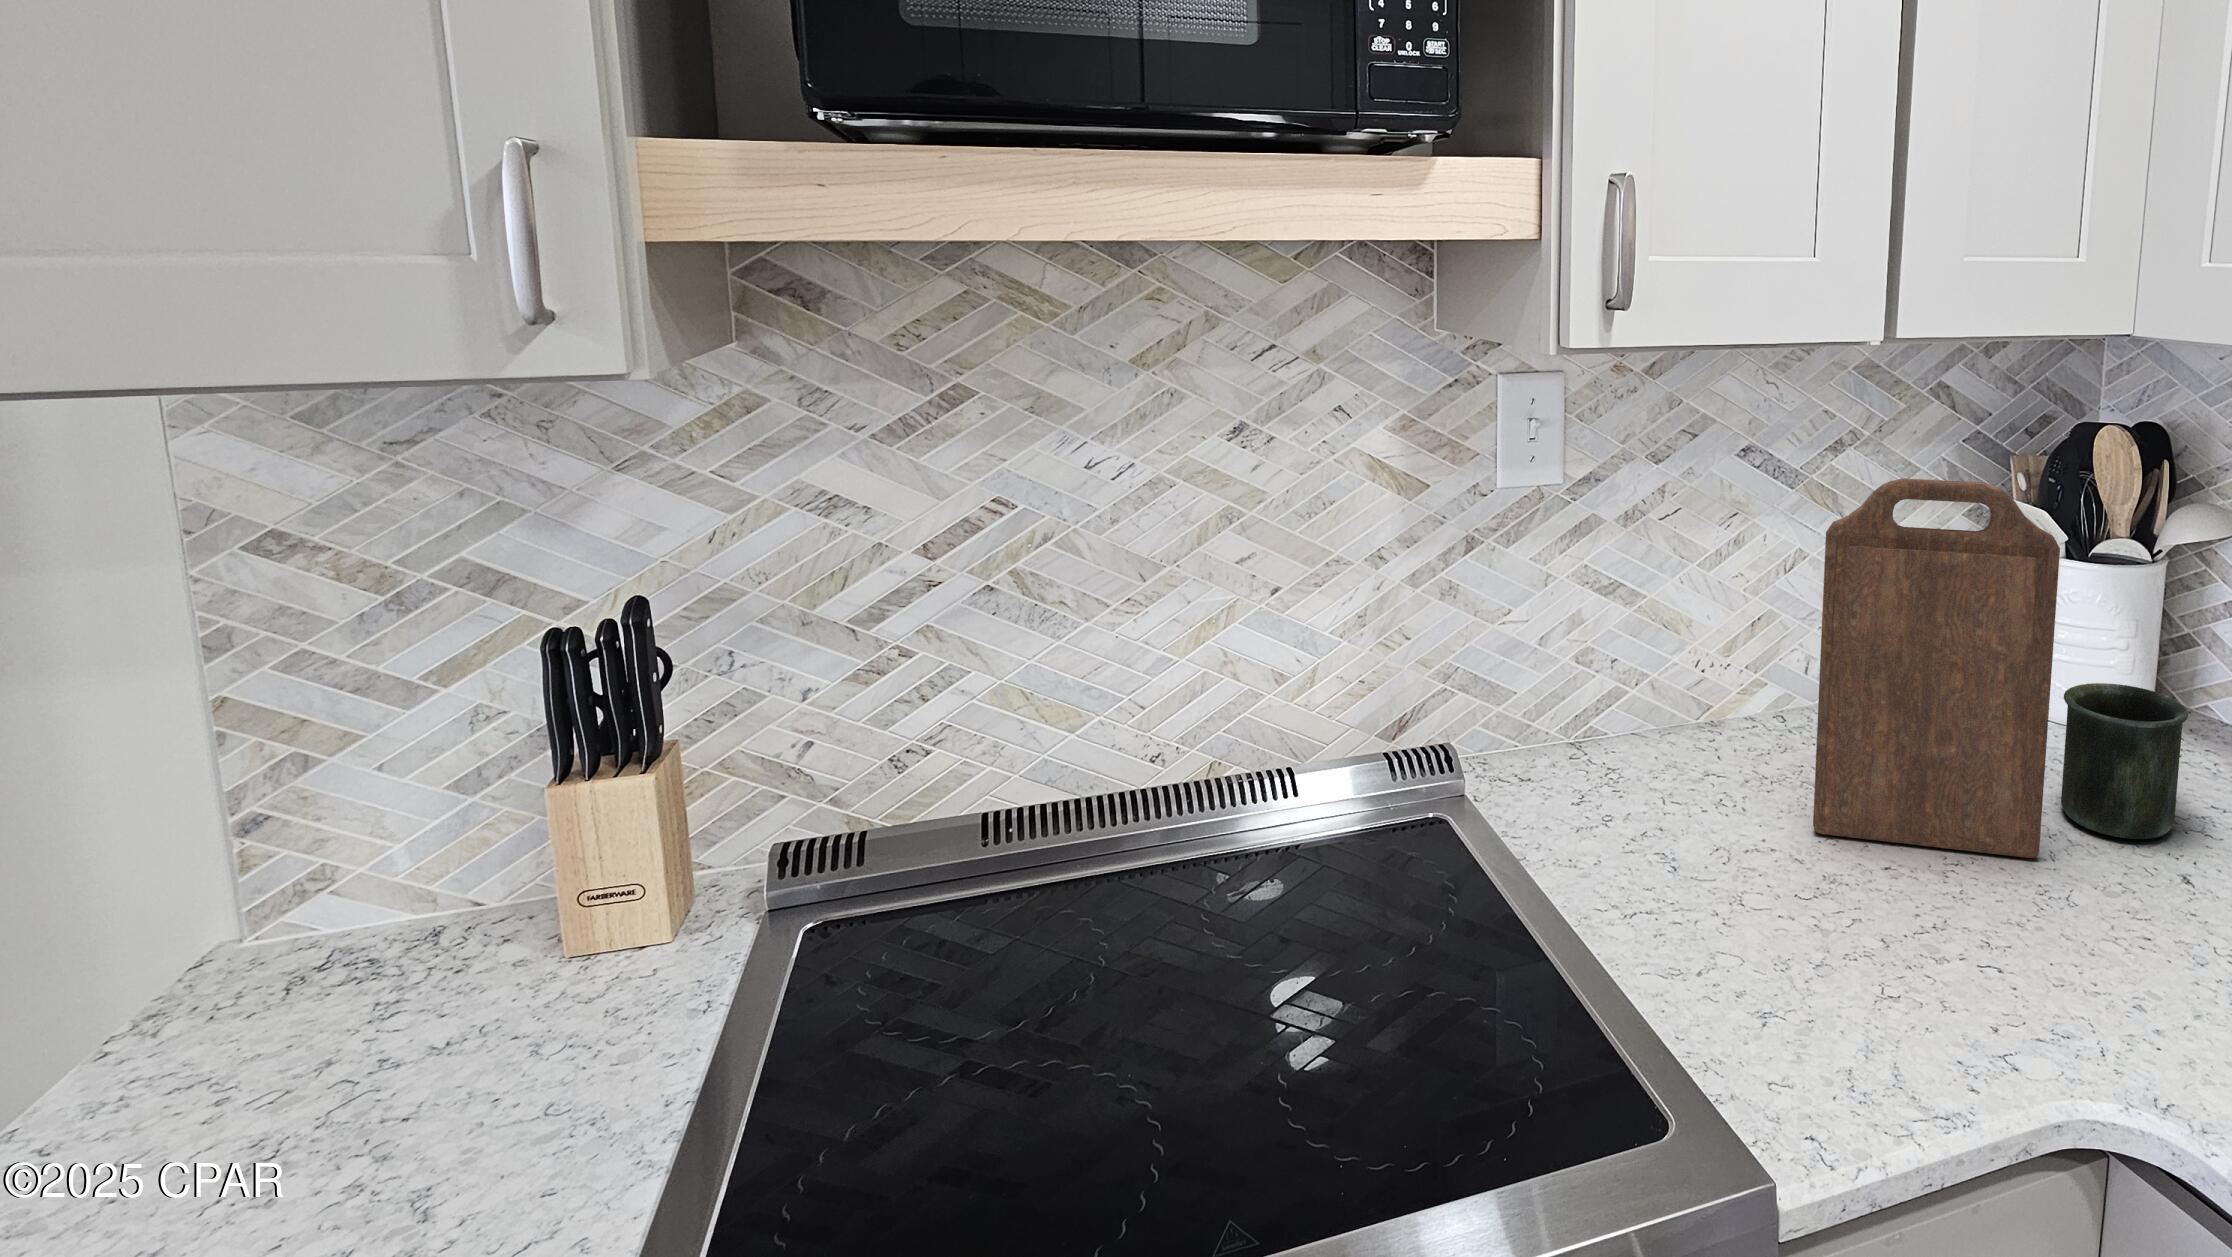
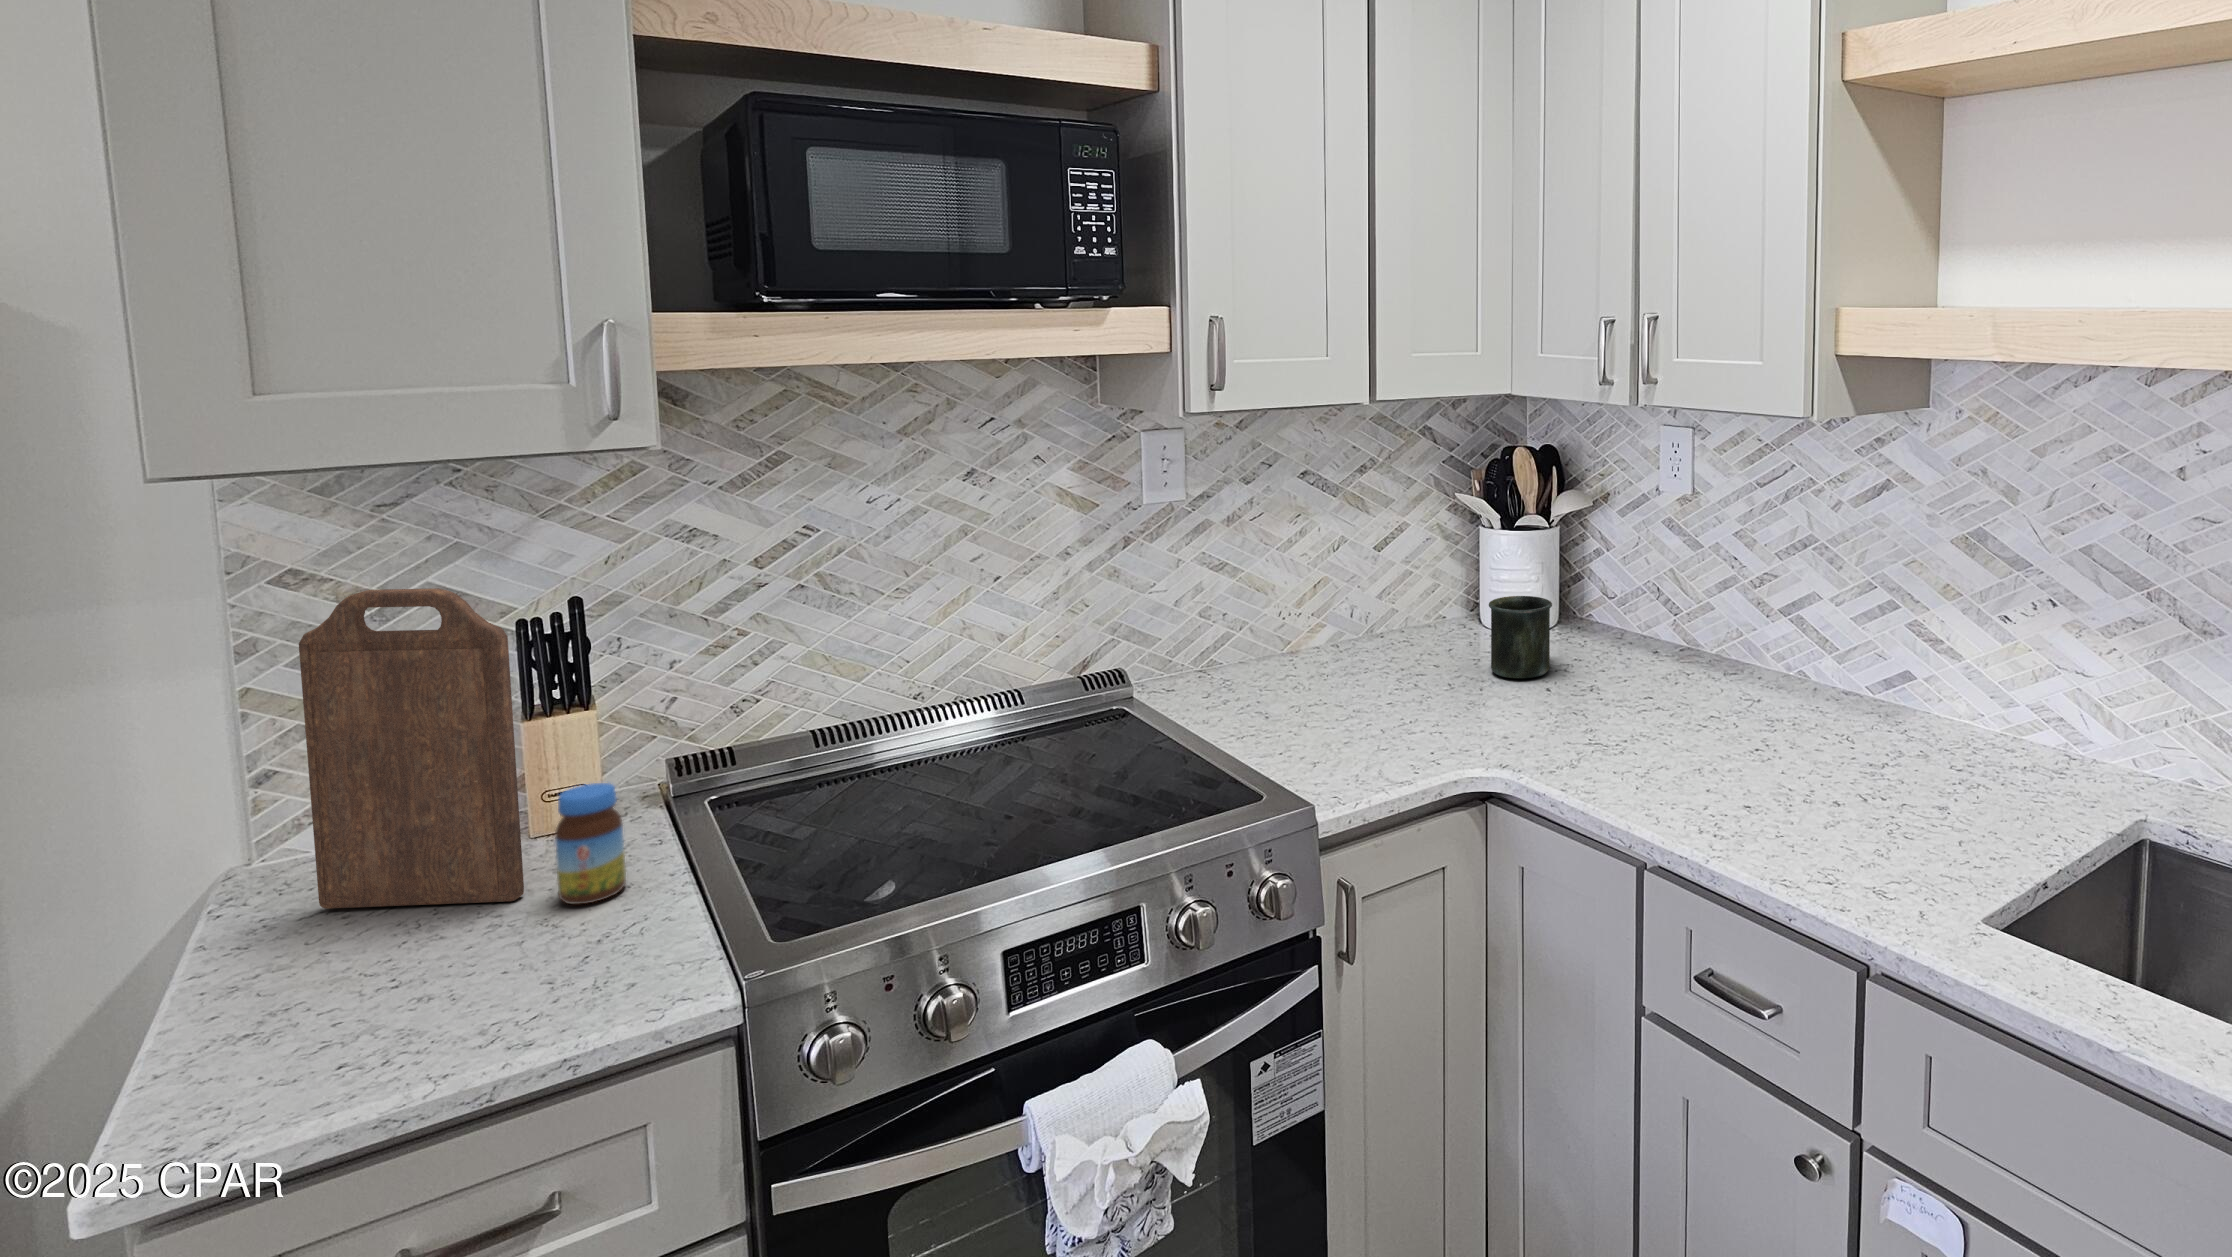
cutting board: present [1813,479,2060,858] -> present [299,588,524,908]
jar: none [467,933,596,1150] -> present [555,783,626,904]

